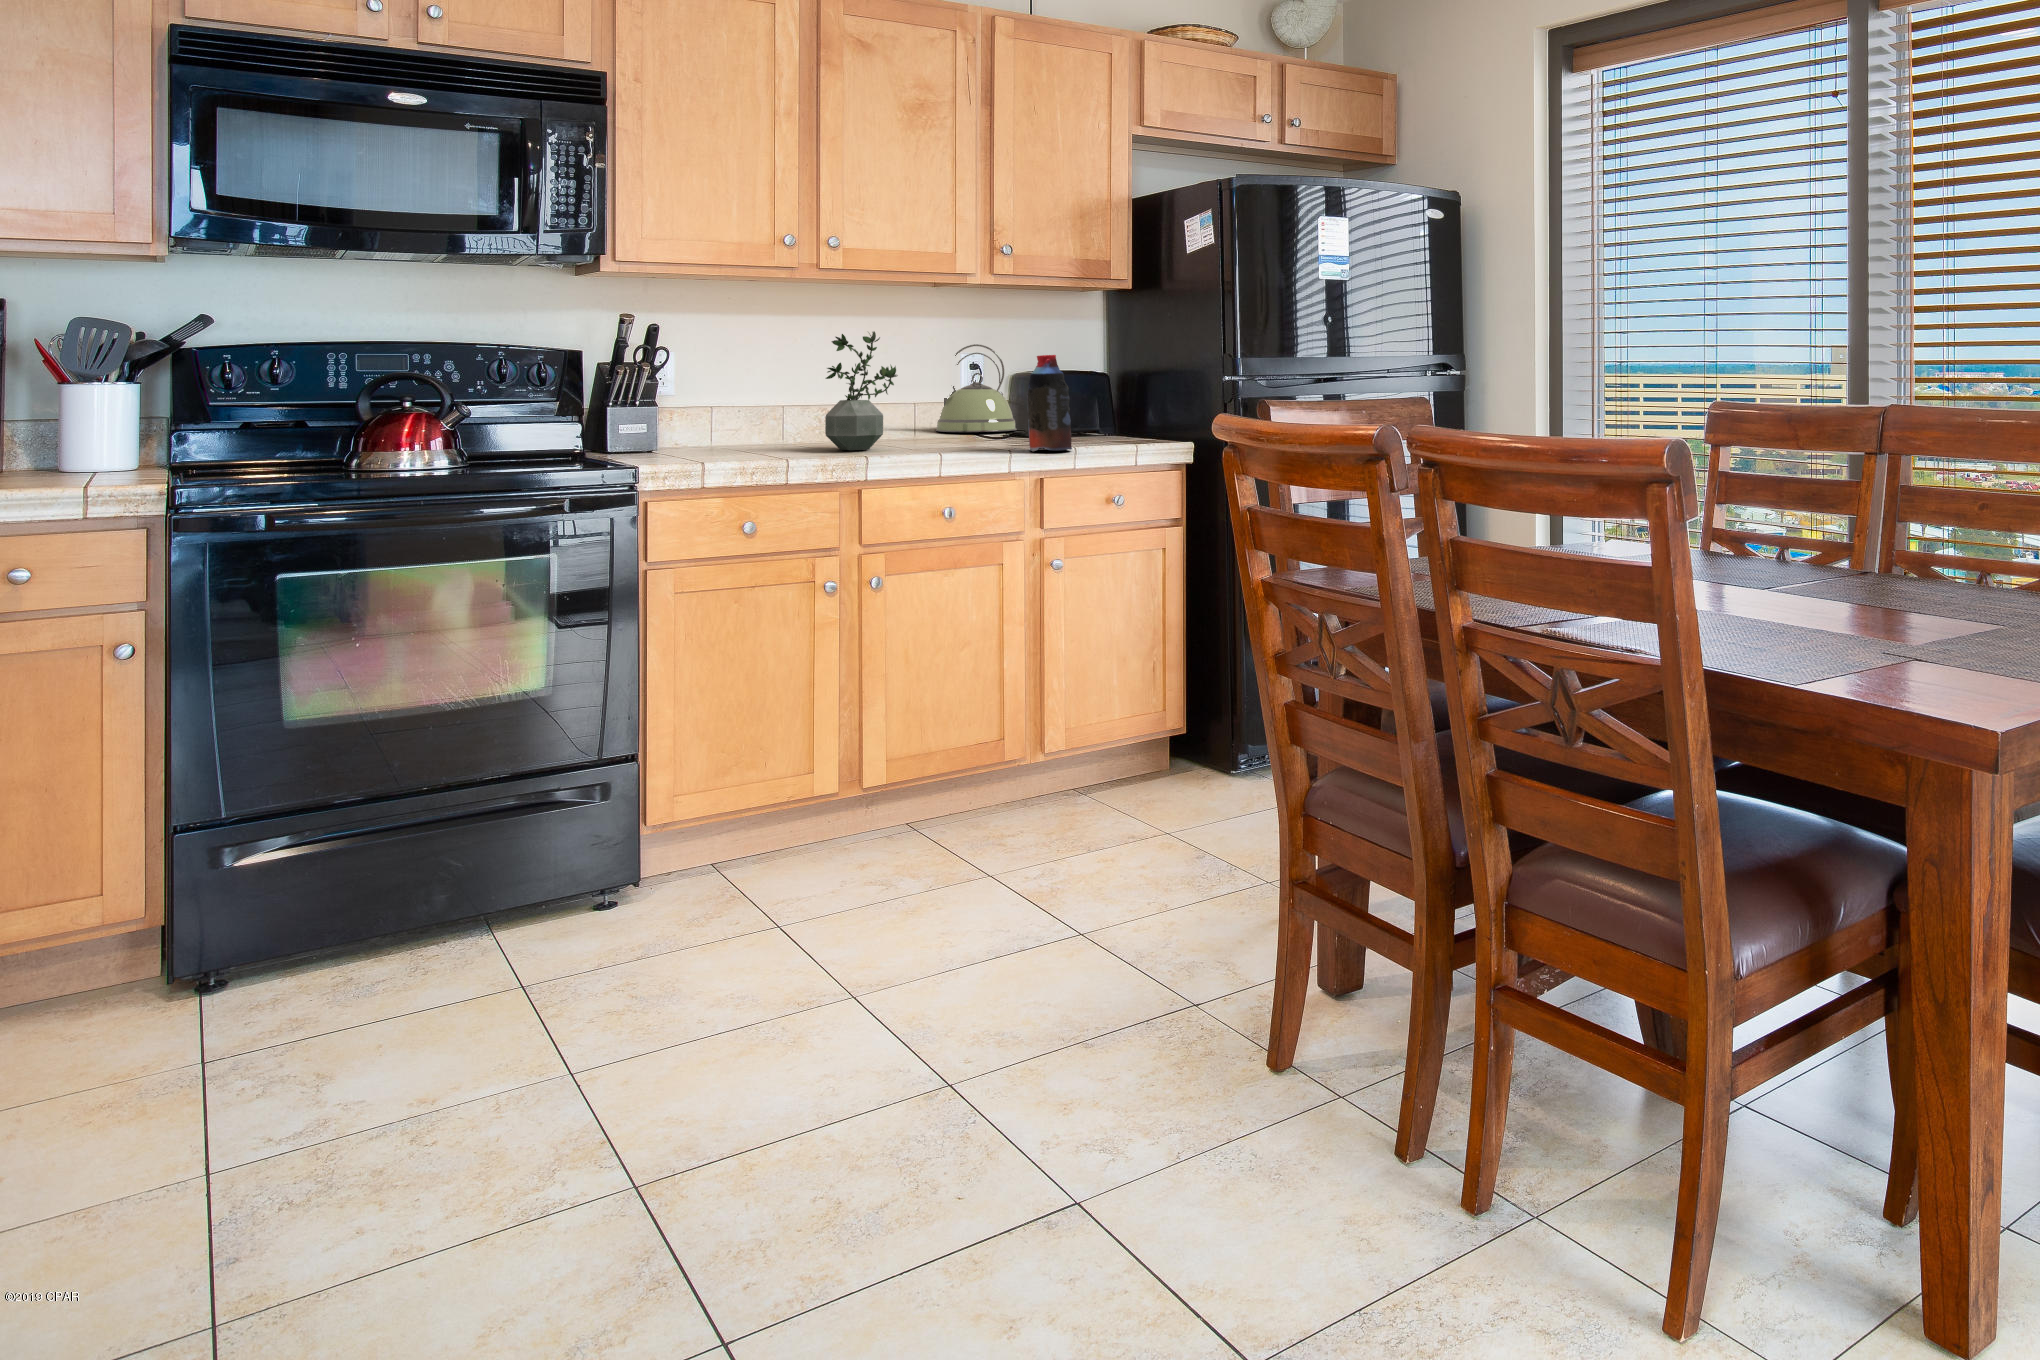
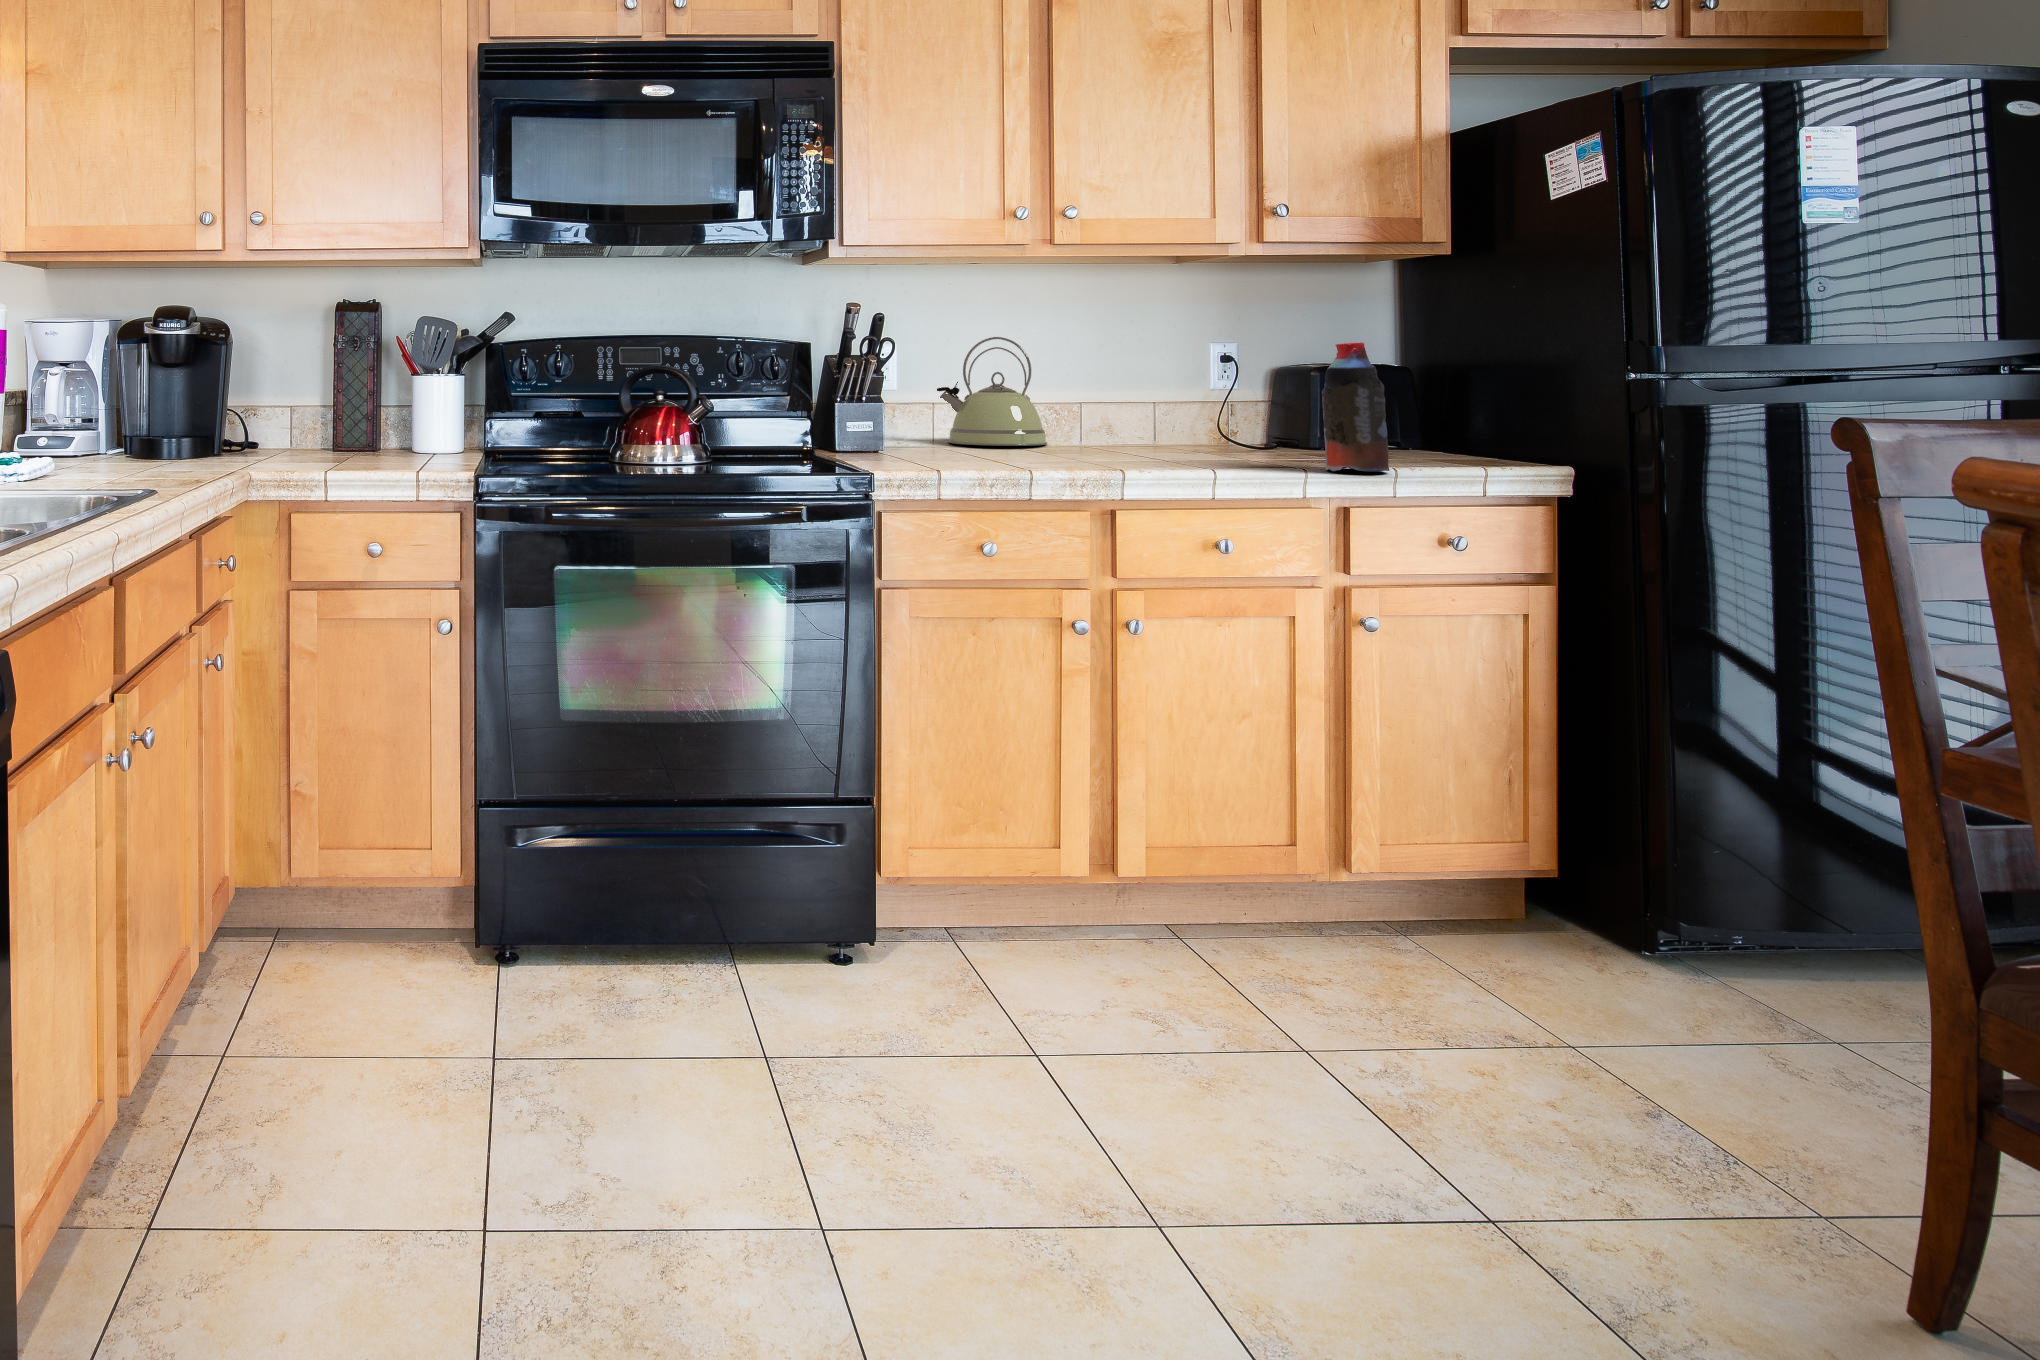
potted plant: present [825,331,898,450] -> none [1059,316,1144,460]
kettle: present [936,344,1017,432] -> present [937,337,1047,446]

